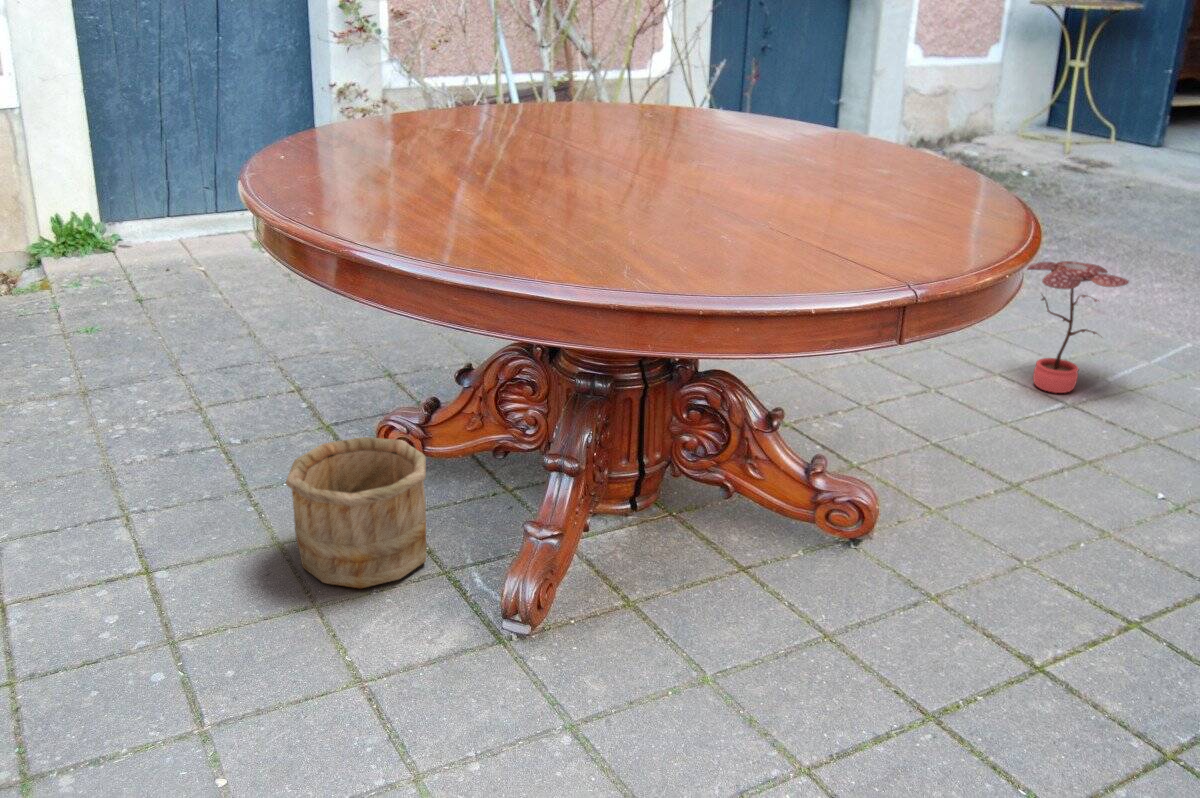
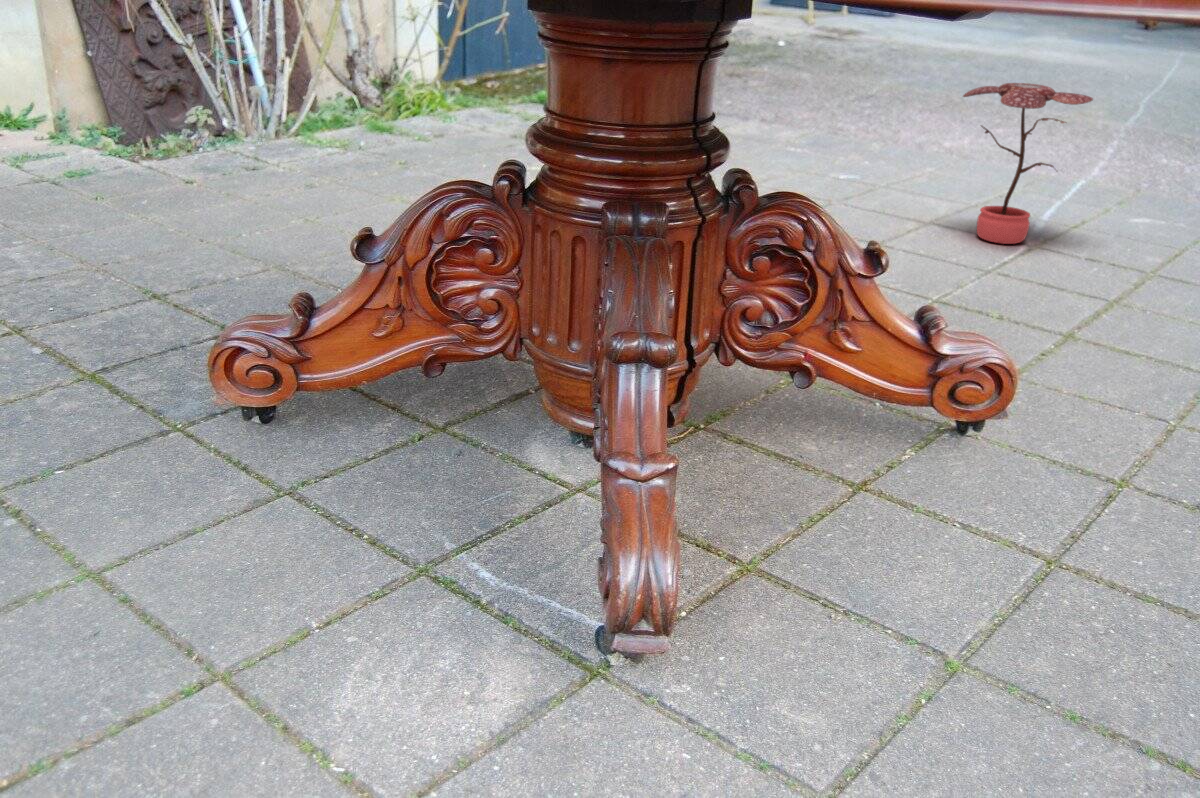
wooden bucket: present [286,437,426,588] -> none [116,347,395,628]

